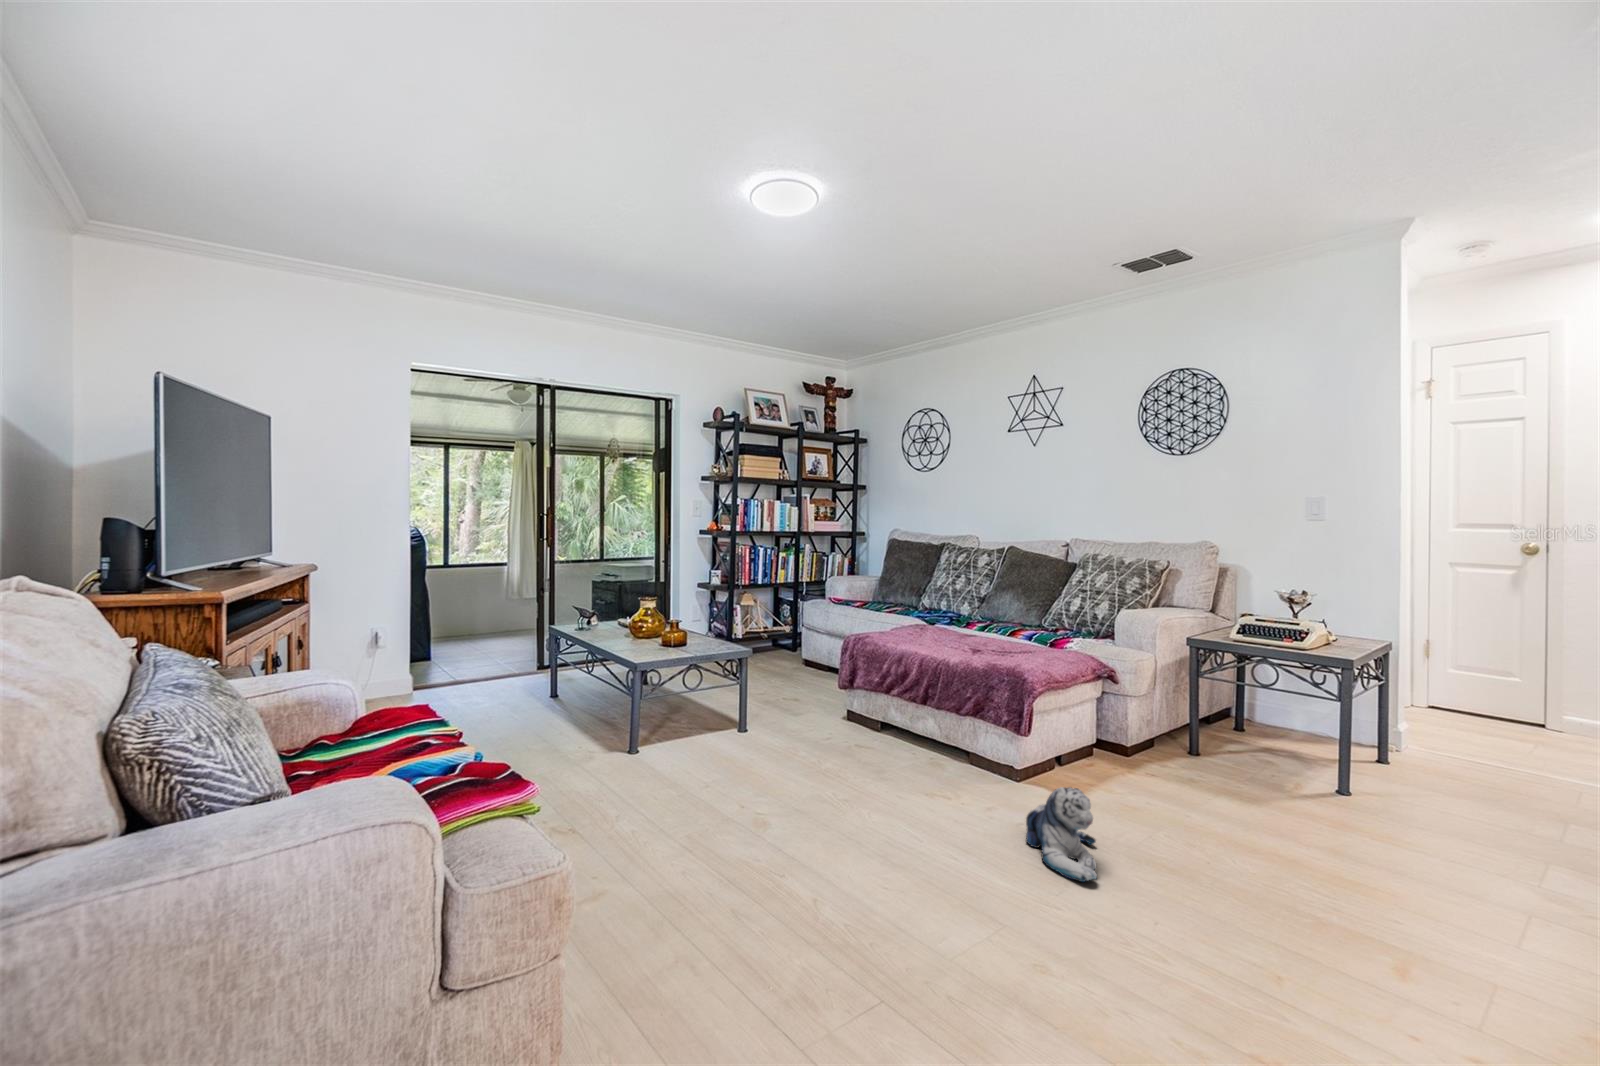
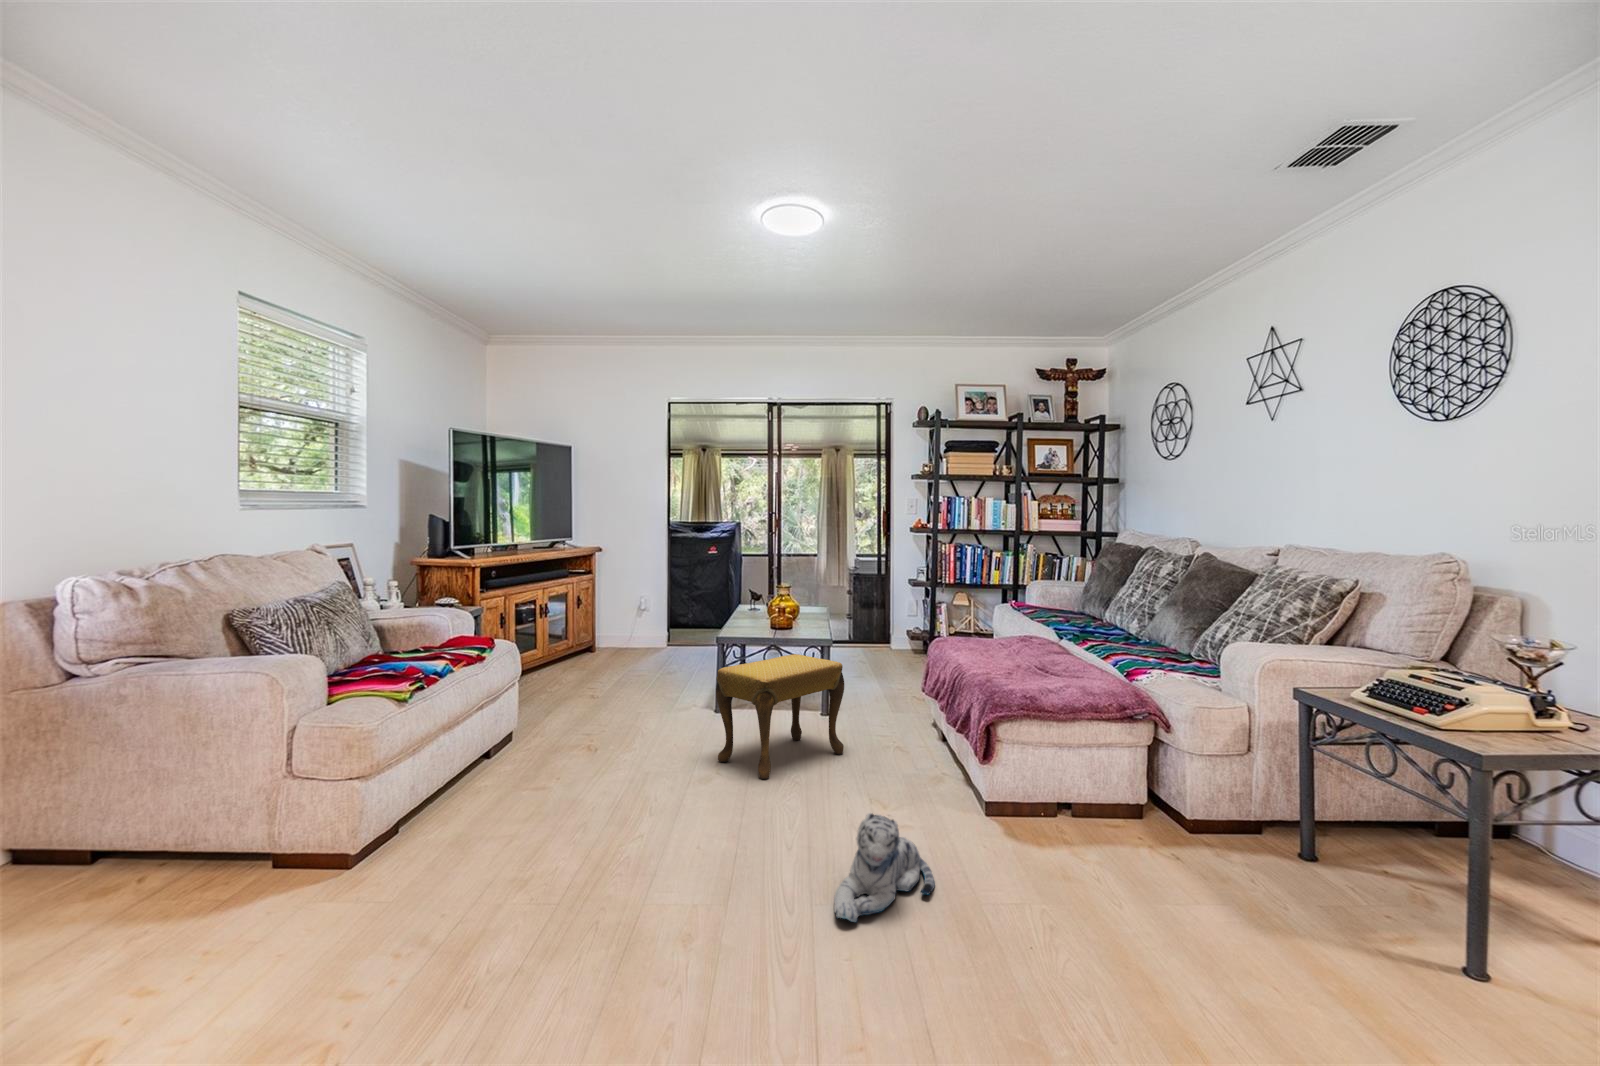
footstool: none [744,666,835,795] -> present [716,654,844,779]

